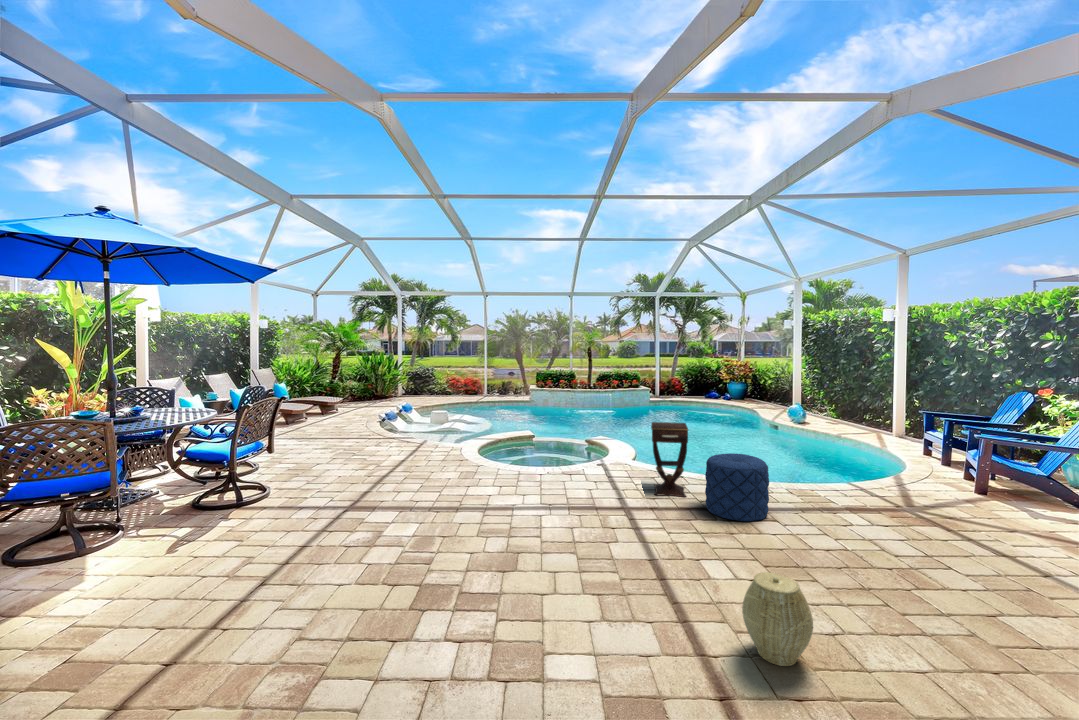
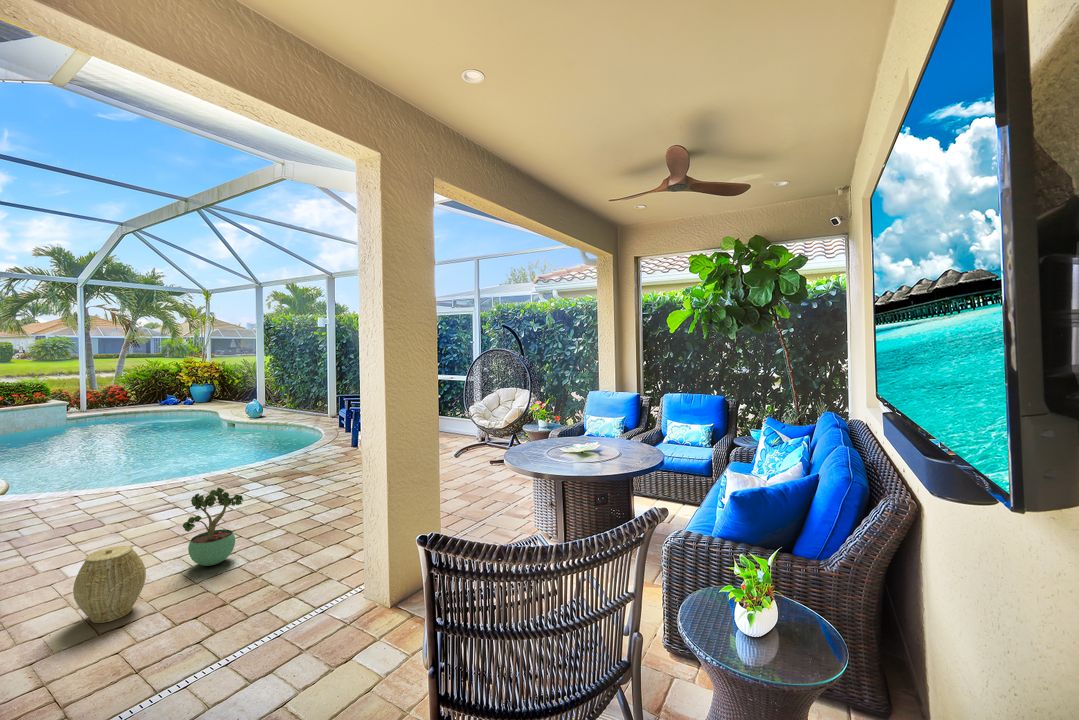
side table: present [651,422,688,497] -> none [19,433,80,523]
pouf: present [705,453,769,521] -> none [97,455,174,523]
potted plant: none [833,528,911,630] -> present [183,487,243,566]

